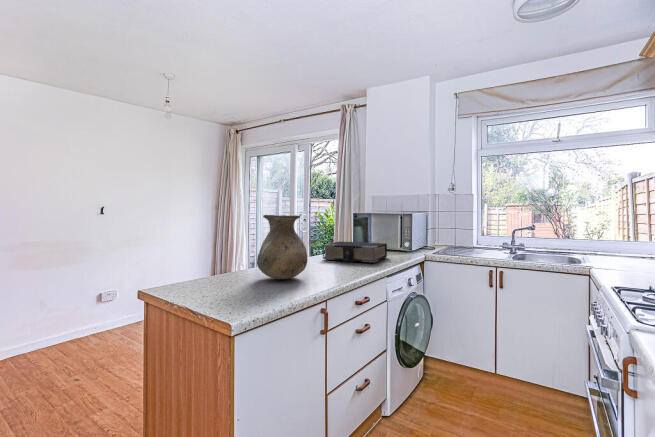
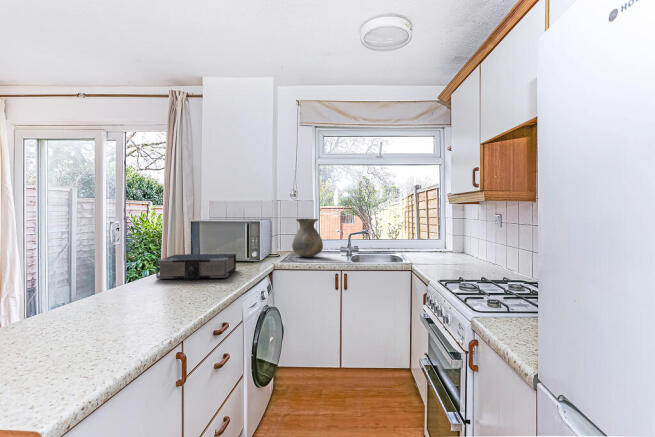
vase: present [257,215,307,279] -> present [292,219,323,257]

